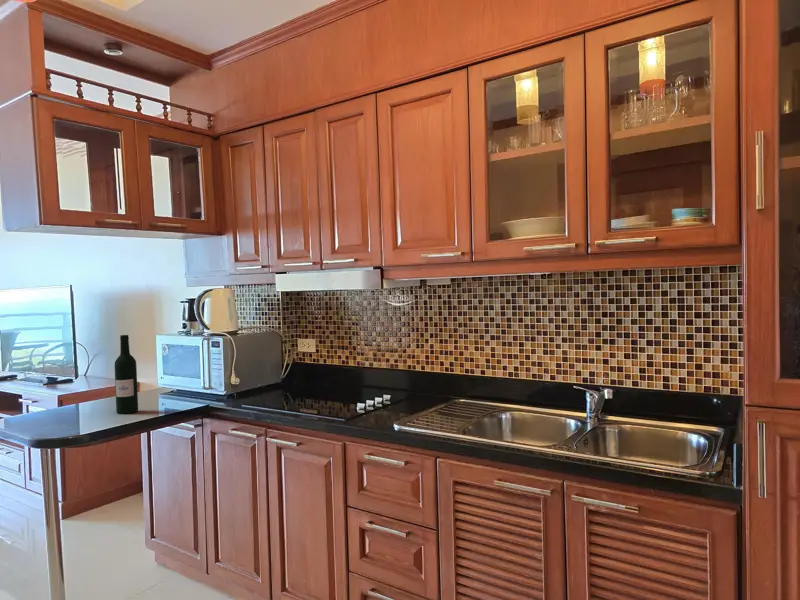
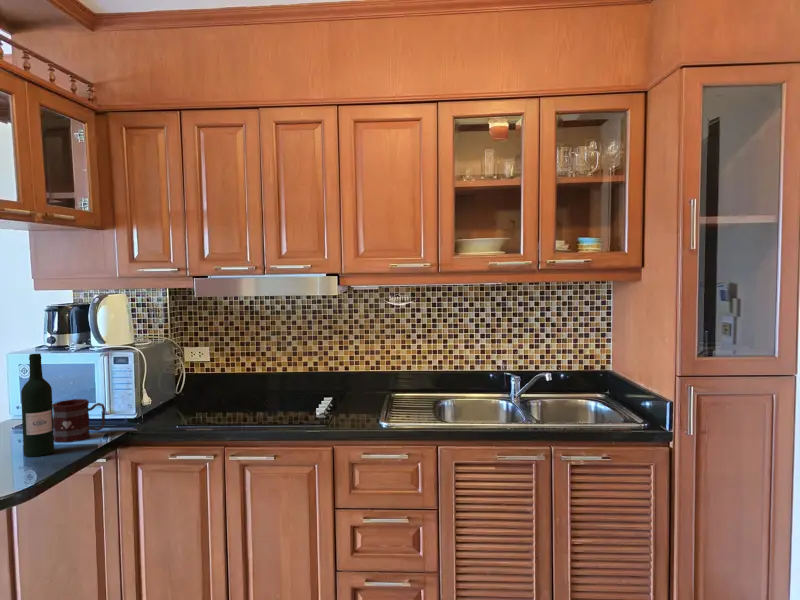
mug: none [151,374,188,408] -> present [52,399,105,443]

